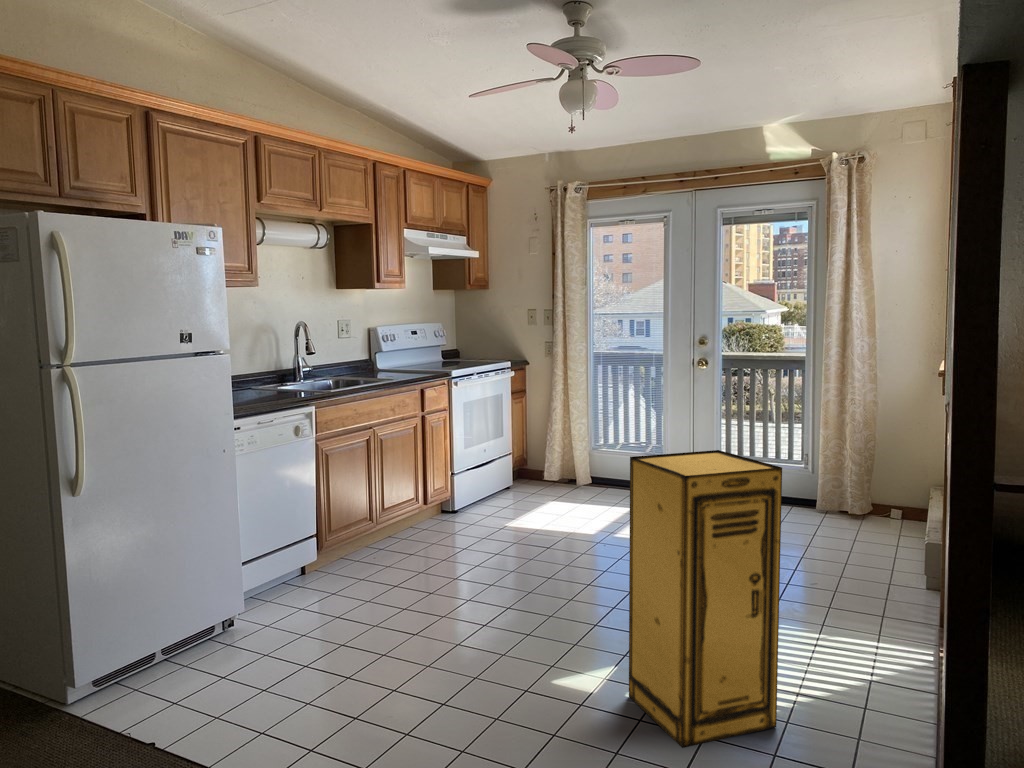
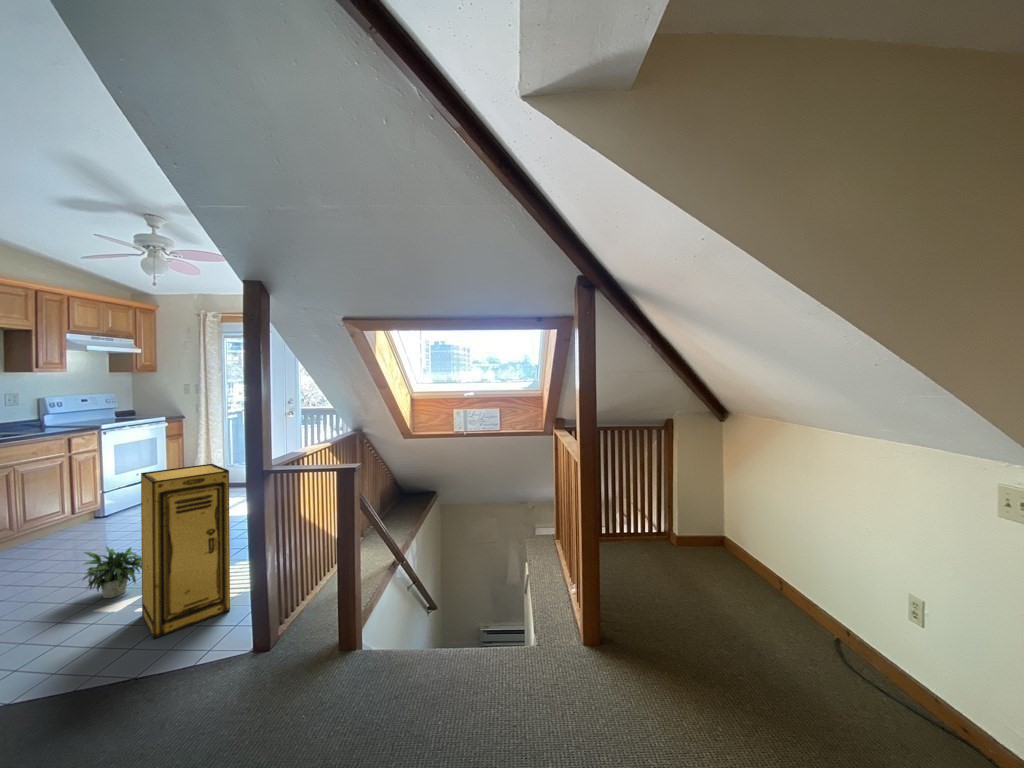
potted plant: none [511,566,598,651] -> present [83,547,142,598]

